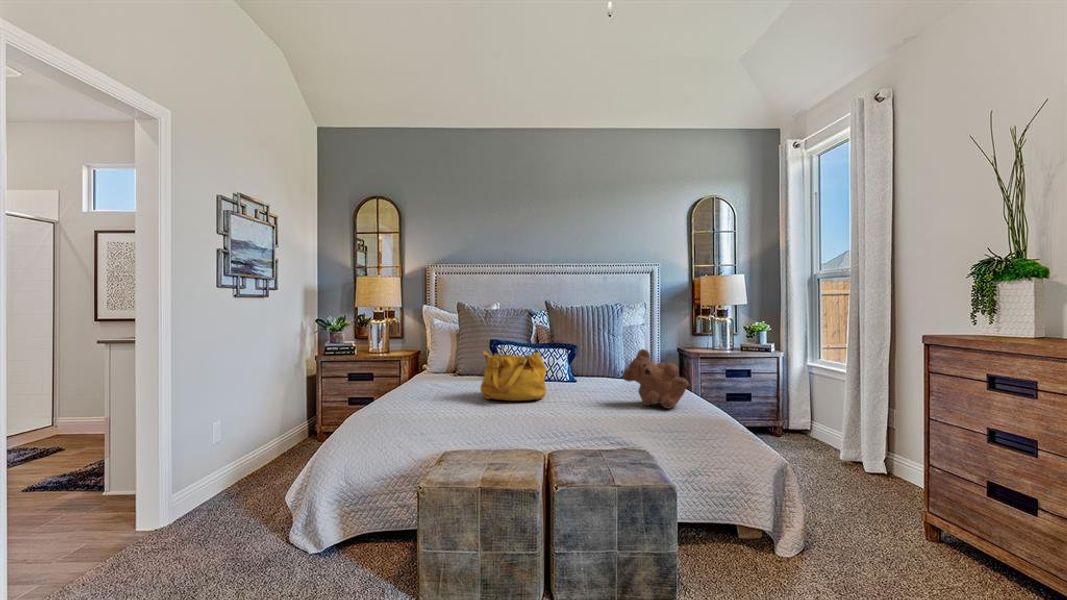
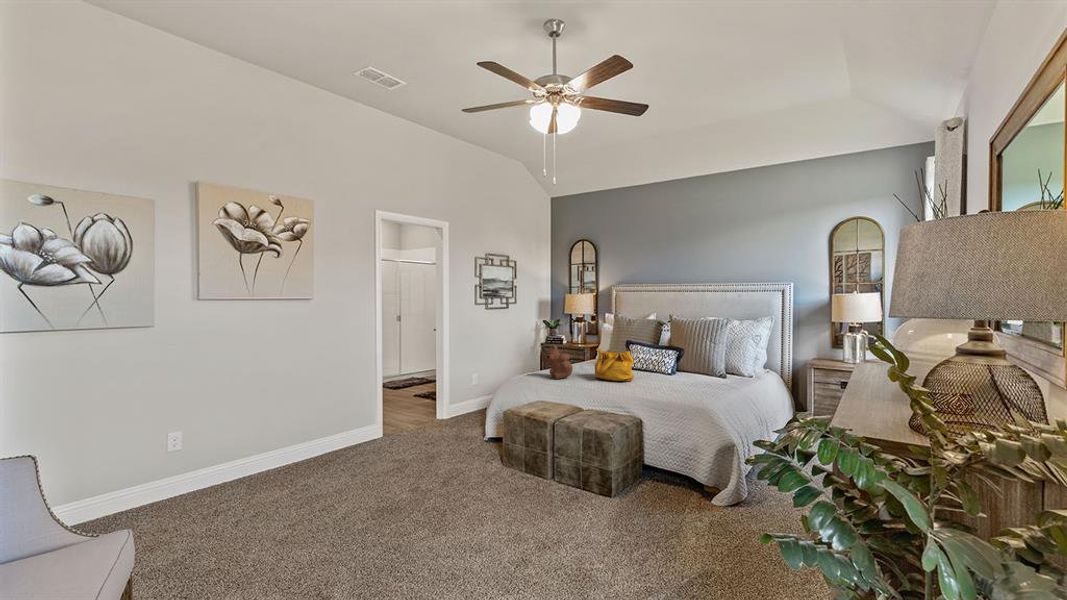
teddy bear: present [623,349,688,408] -> present [542,344,573,379]

